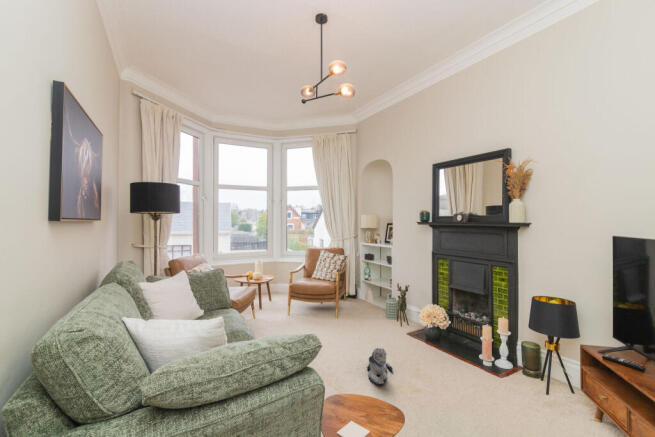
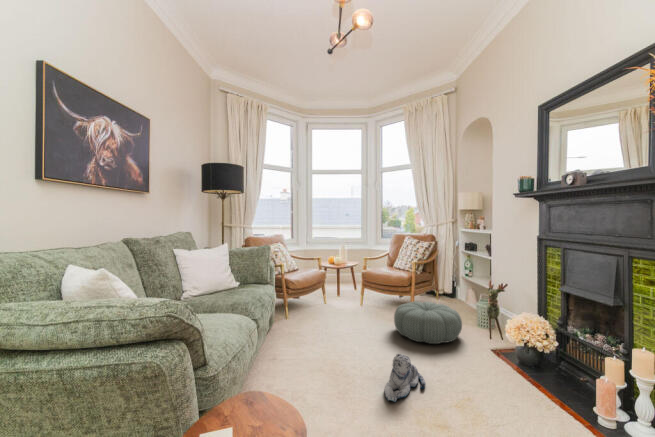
pouf: none [336,305,387,338] -> present [394,302,462,344]

